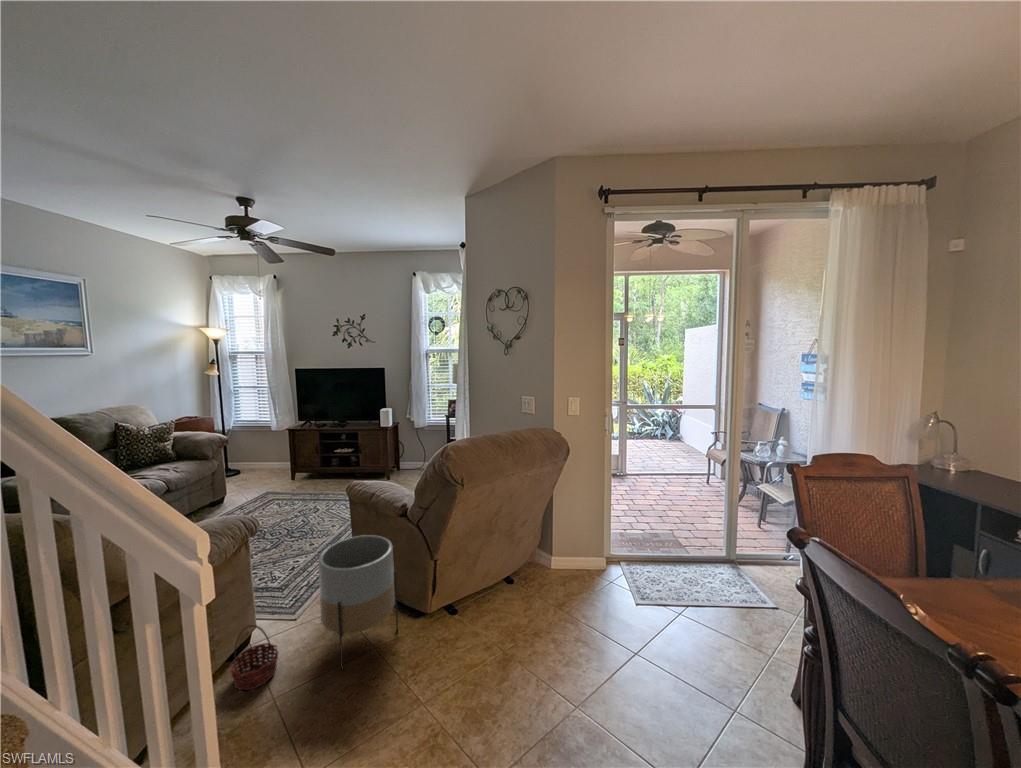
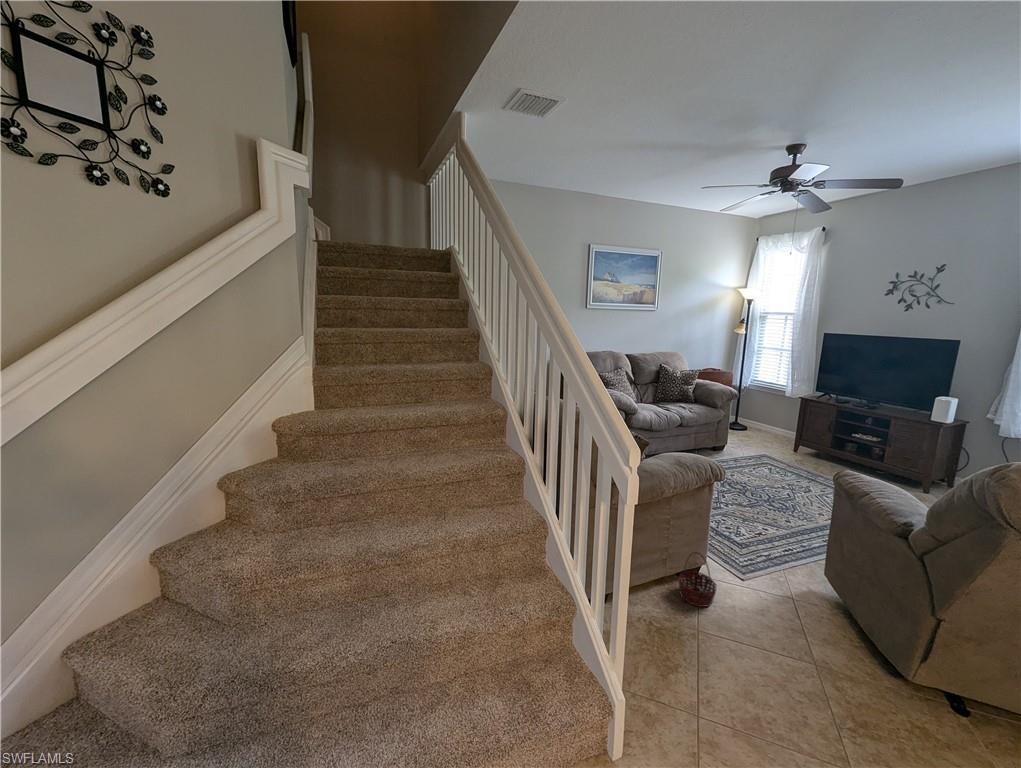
planter: present [318,535,398,670] -> none [760,525,865,665]

